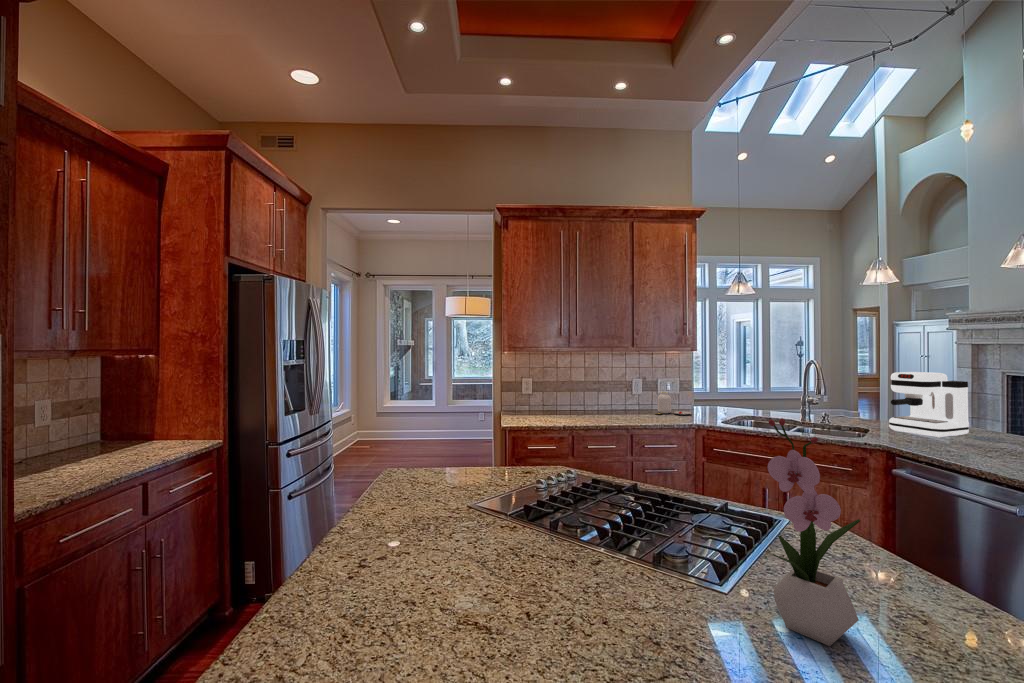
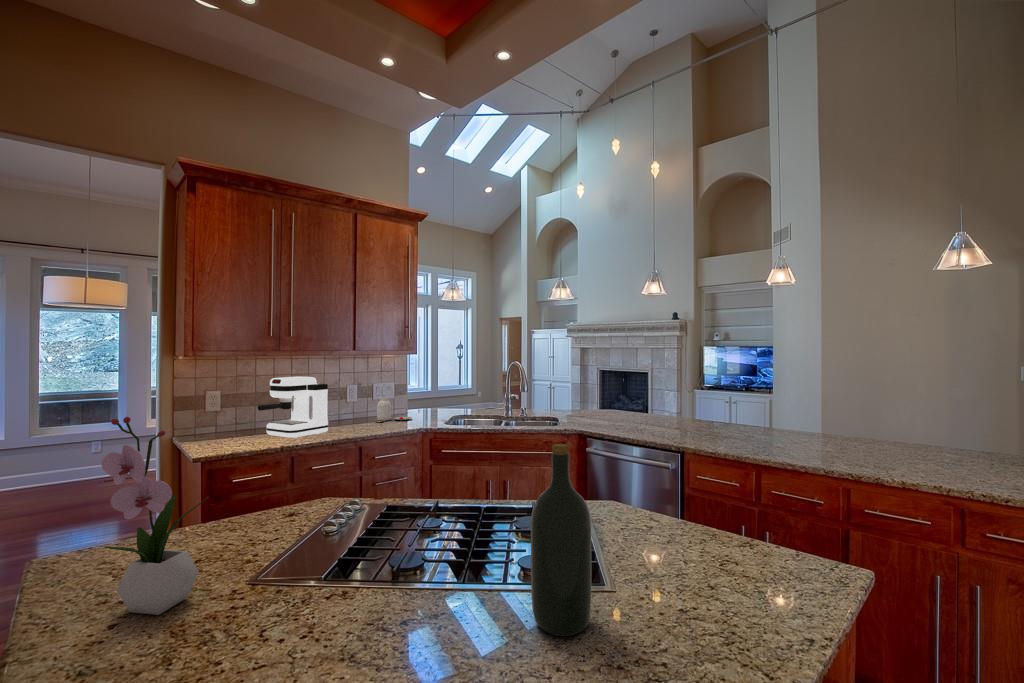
coffee maker: present [889,372,969,438] -> present [258,377,328,439]
flower arrangement: present [767,419,860,646] -> present [101,417,208,615]
wine bottle: none [598,447,662,643] -> present [531,444,591,636]

